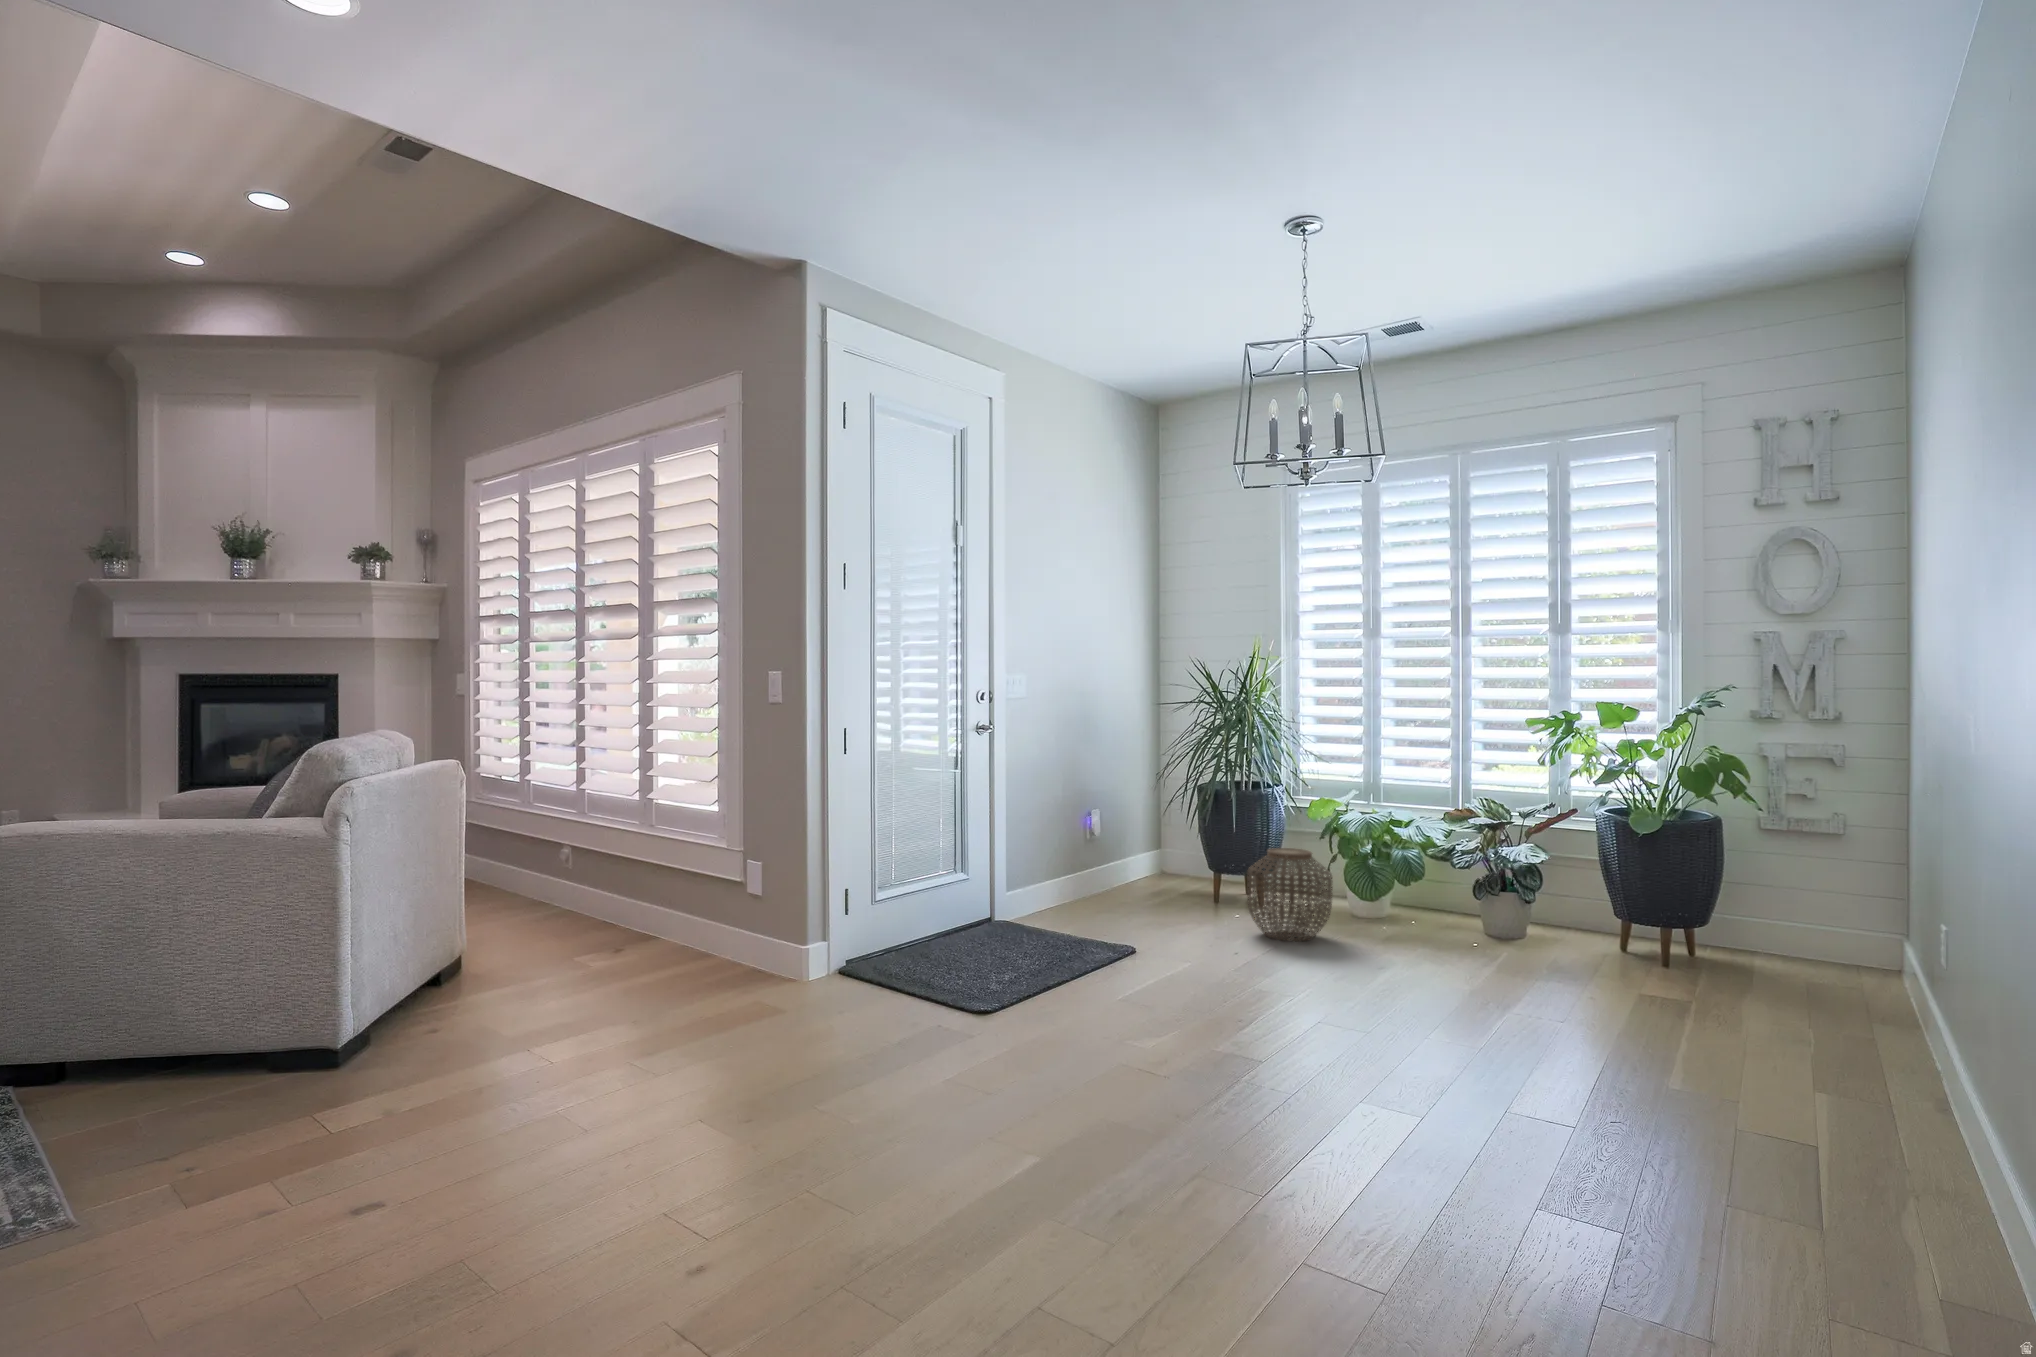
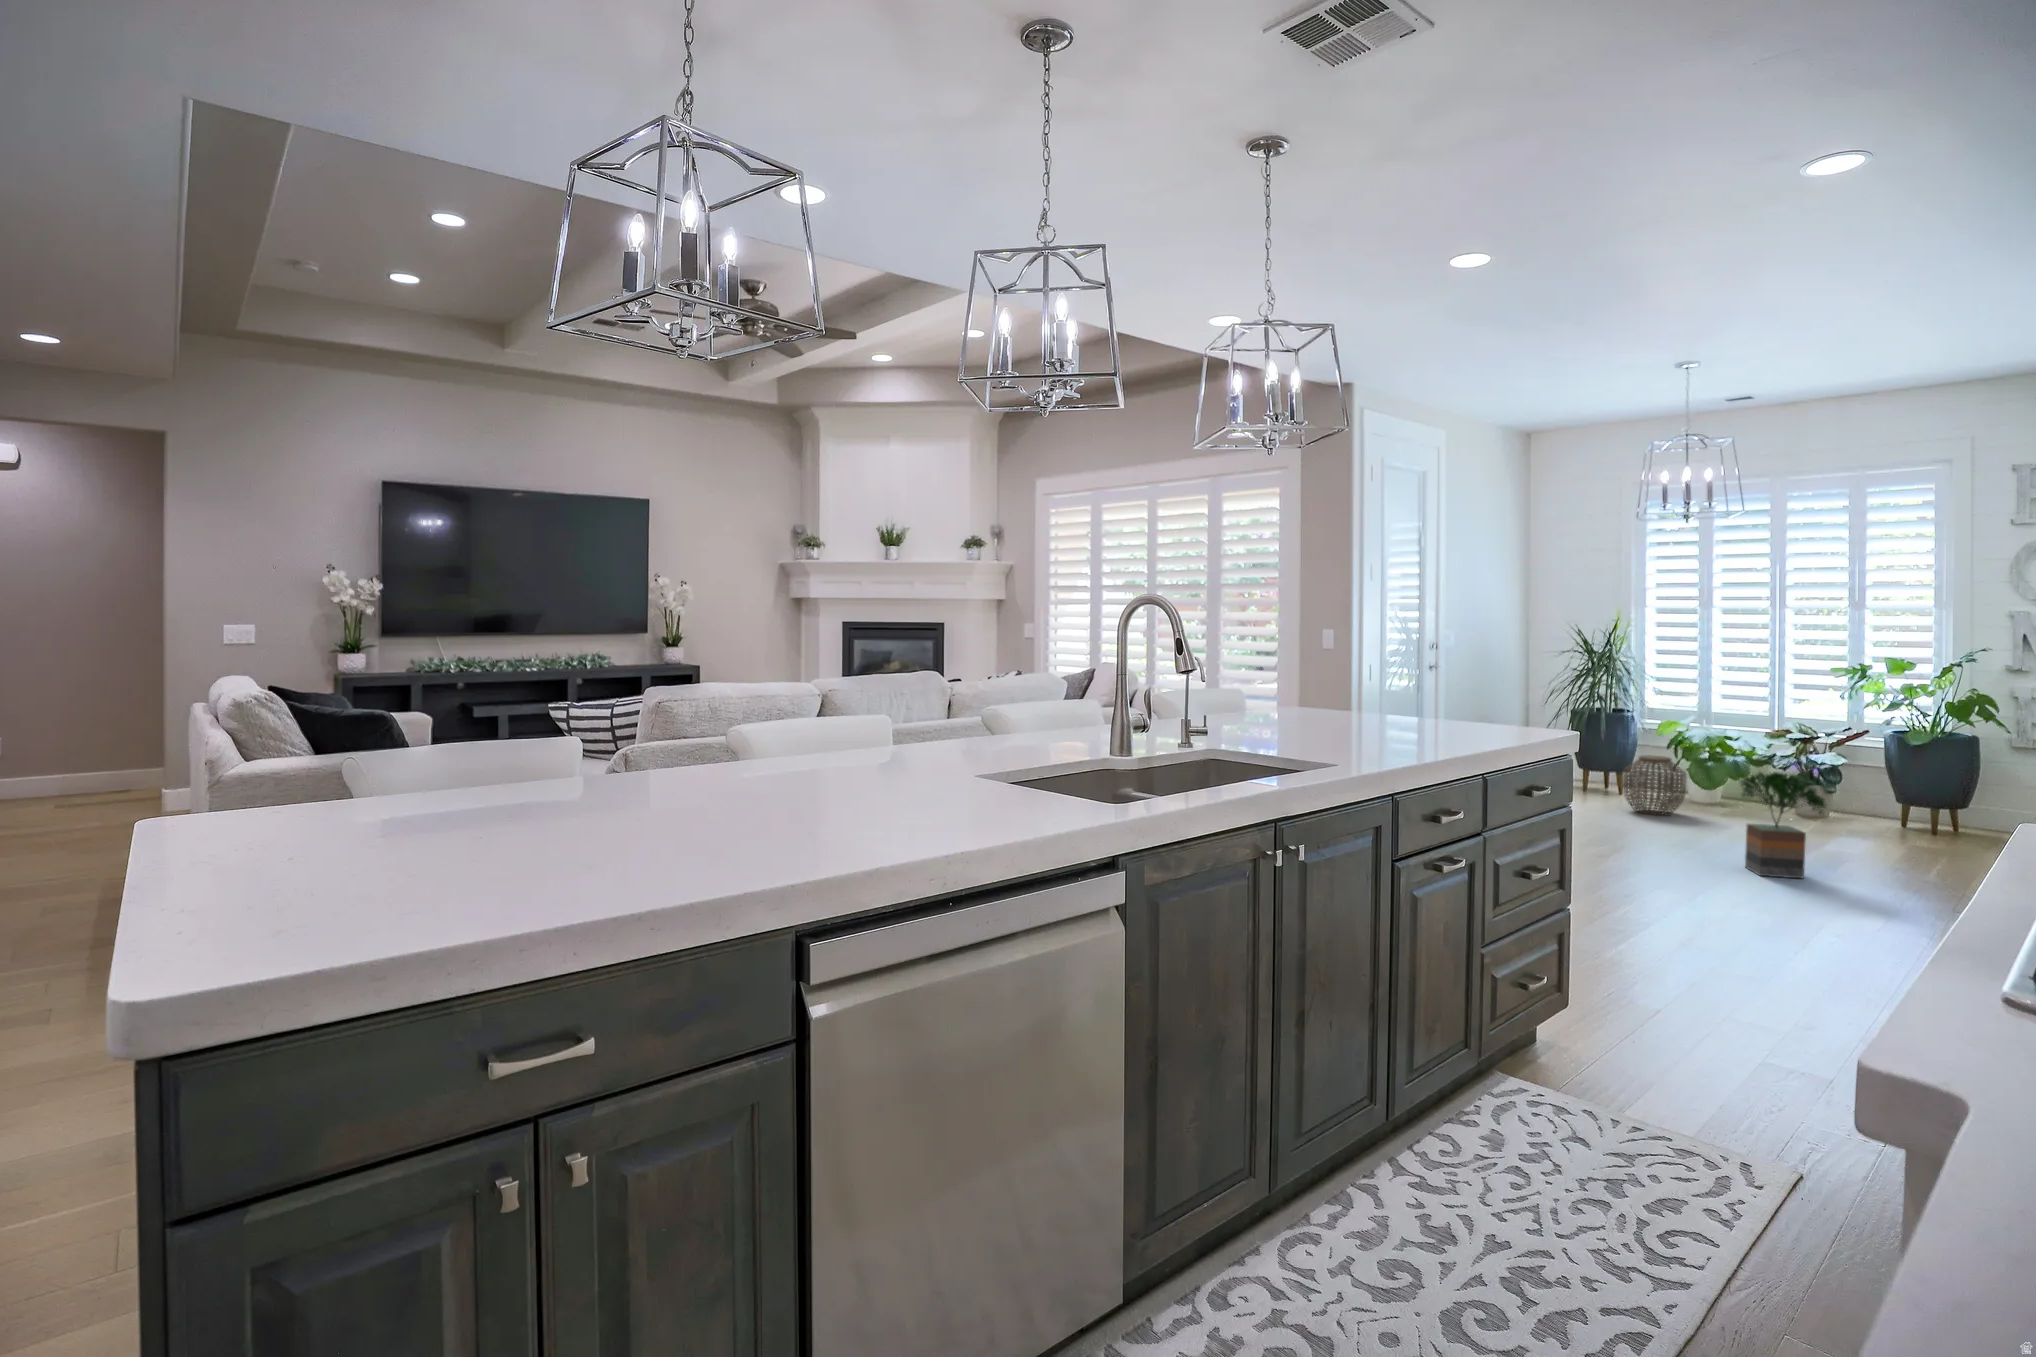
potted tree: none [1360,881,1509,1089] -> present [1740,772,1827,878]

